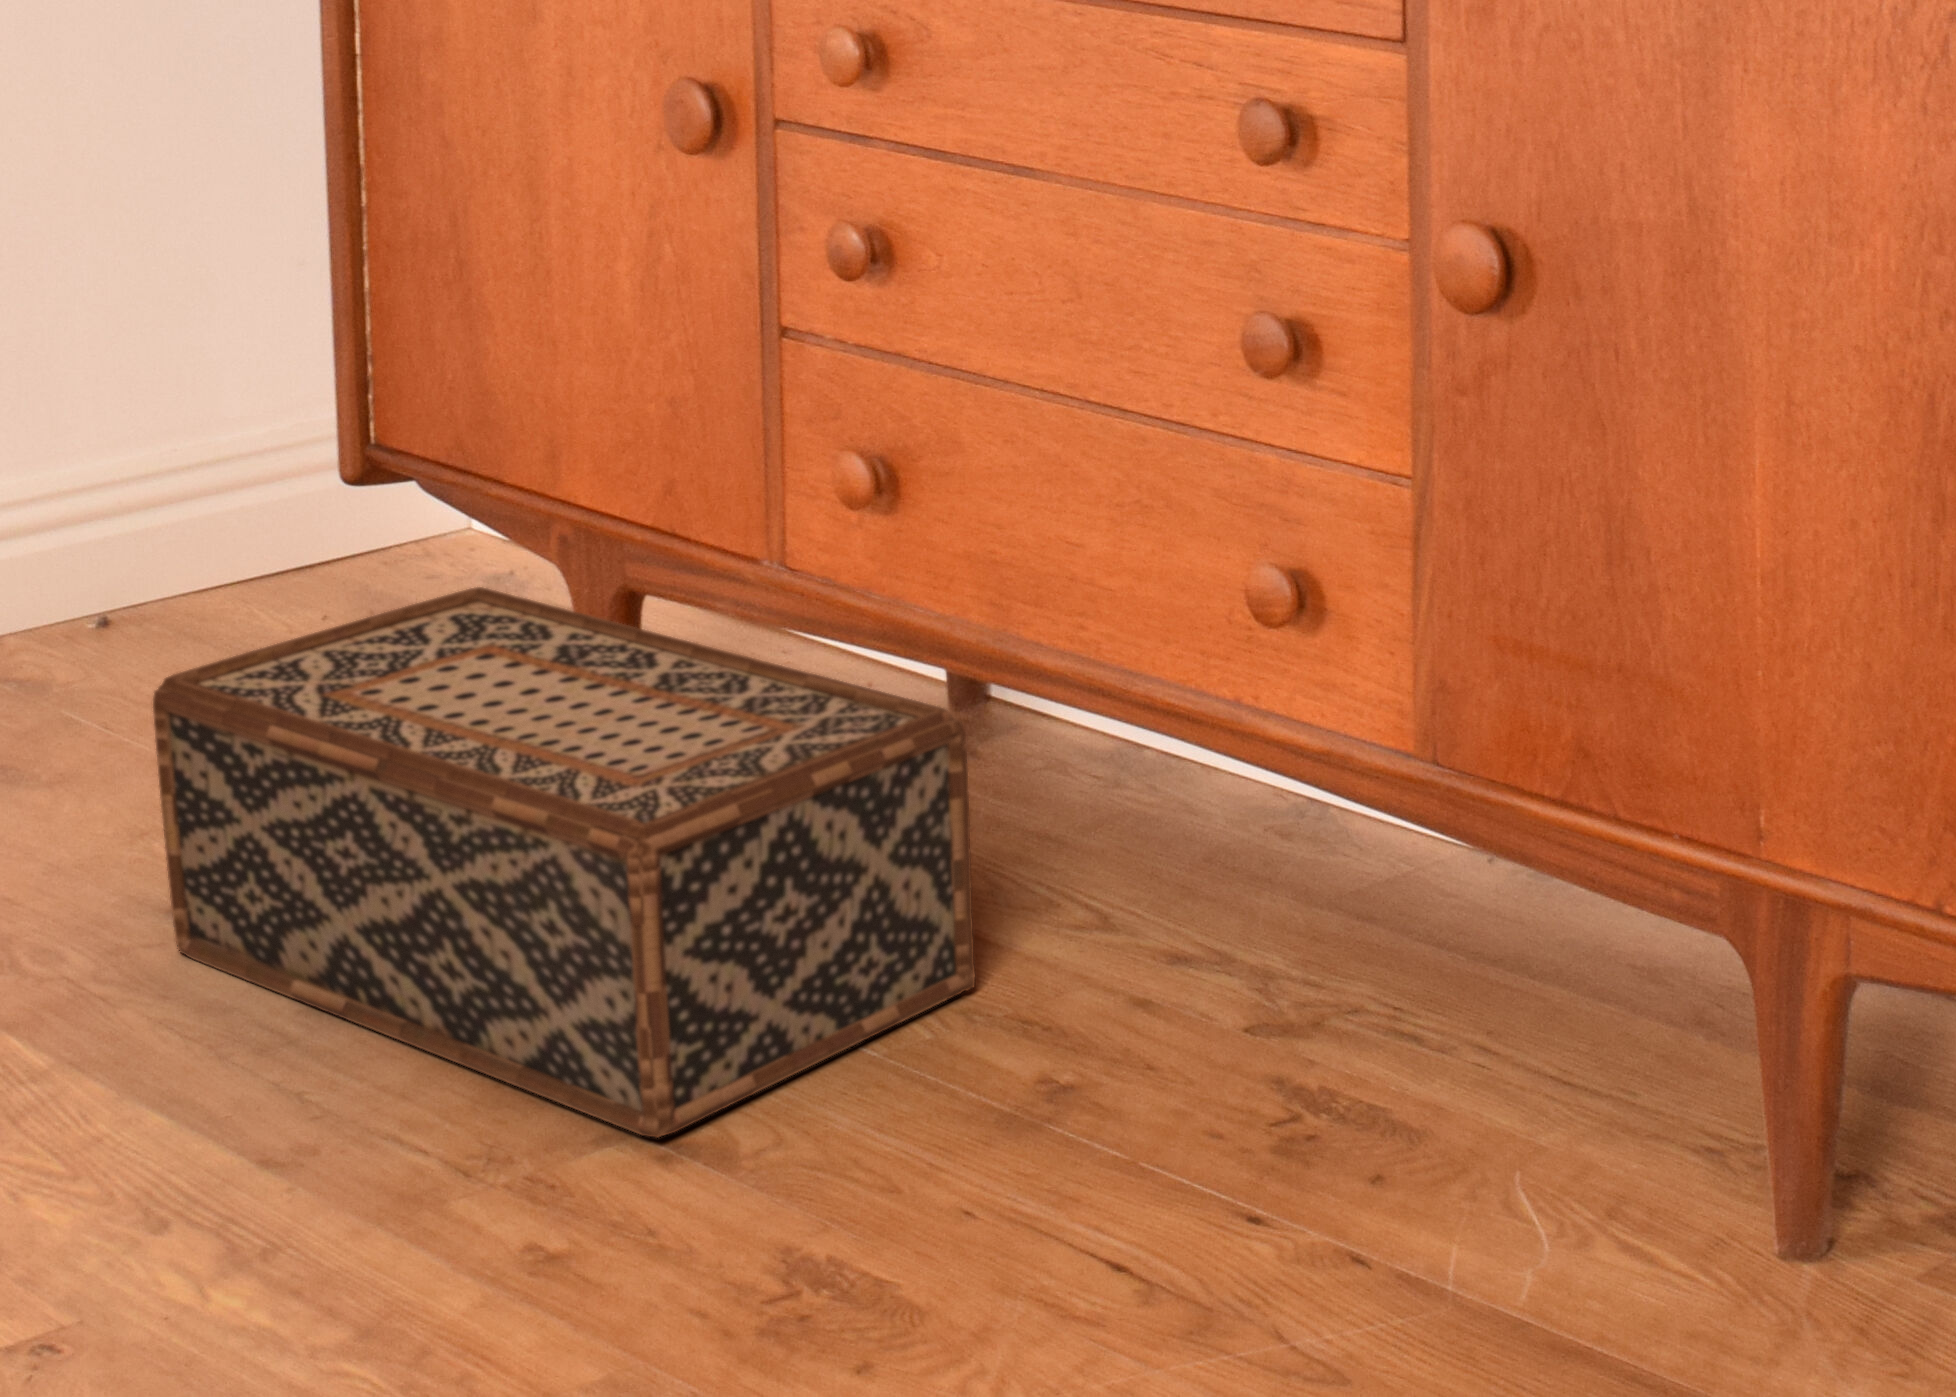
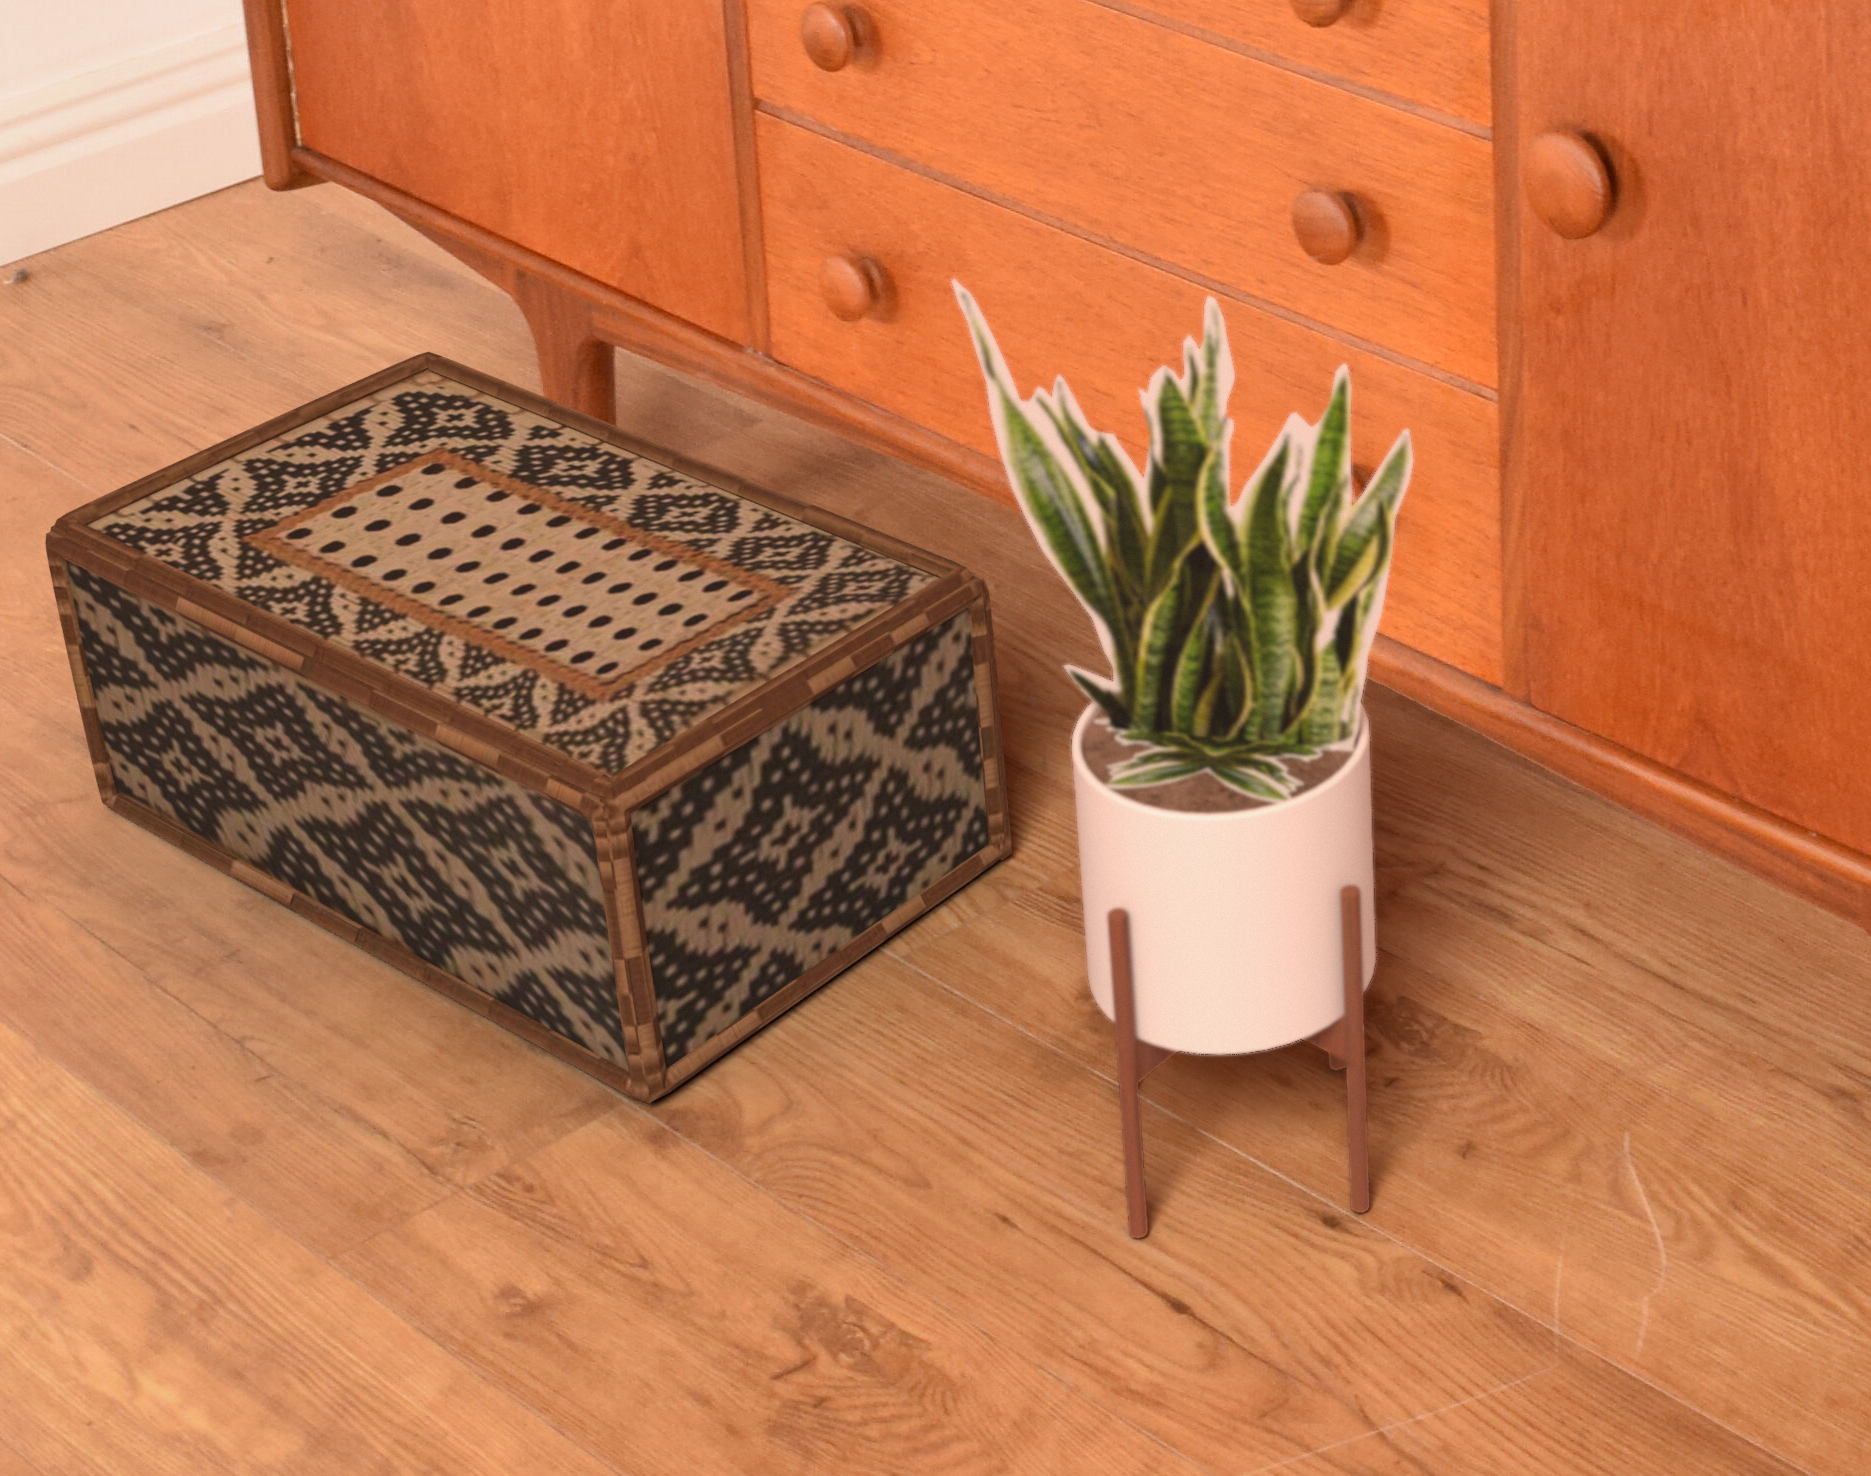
potted plant: none [959,352,1339,1229] -> present [952,279,1413,1238]

